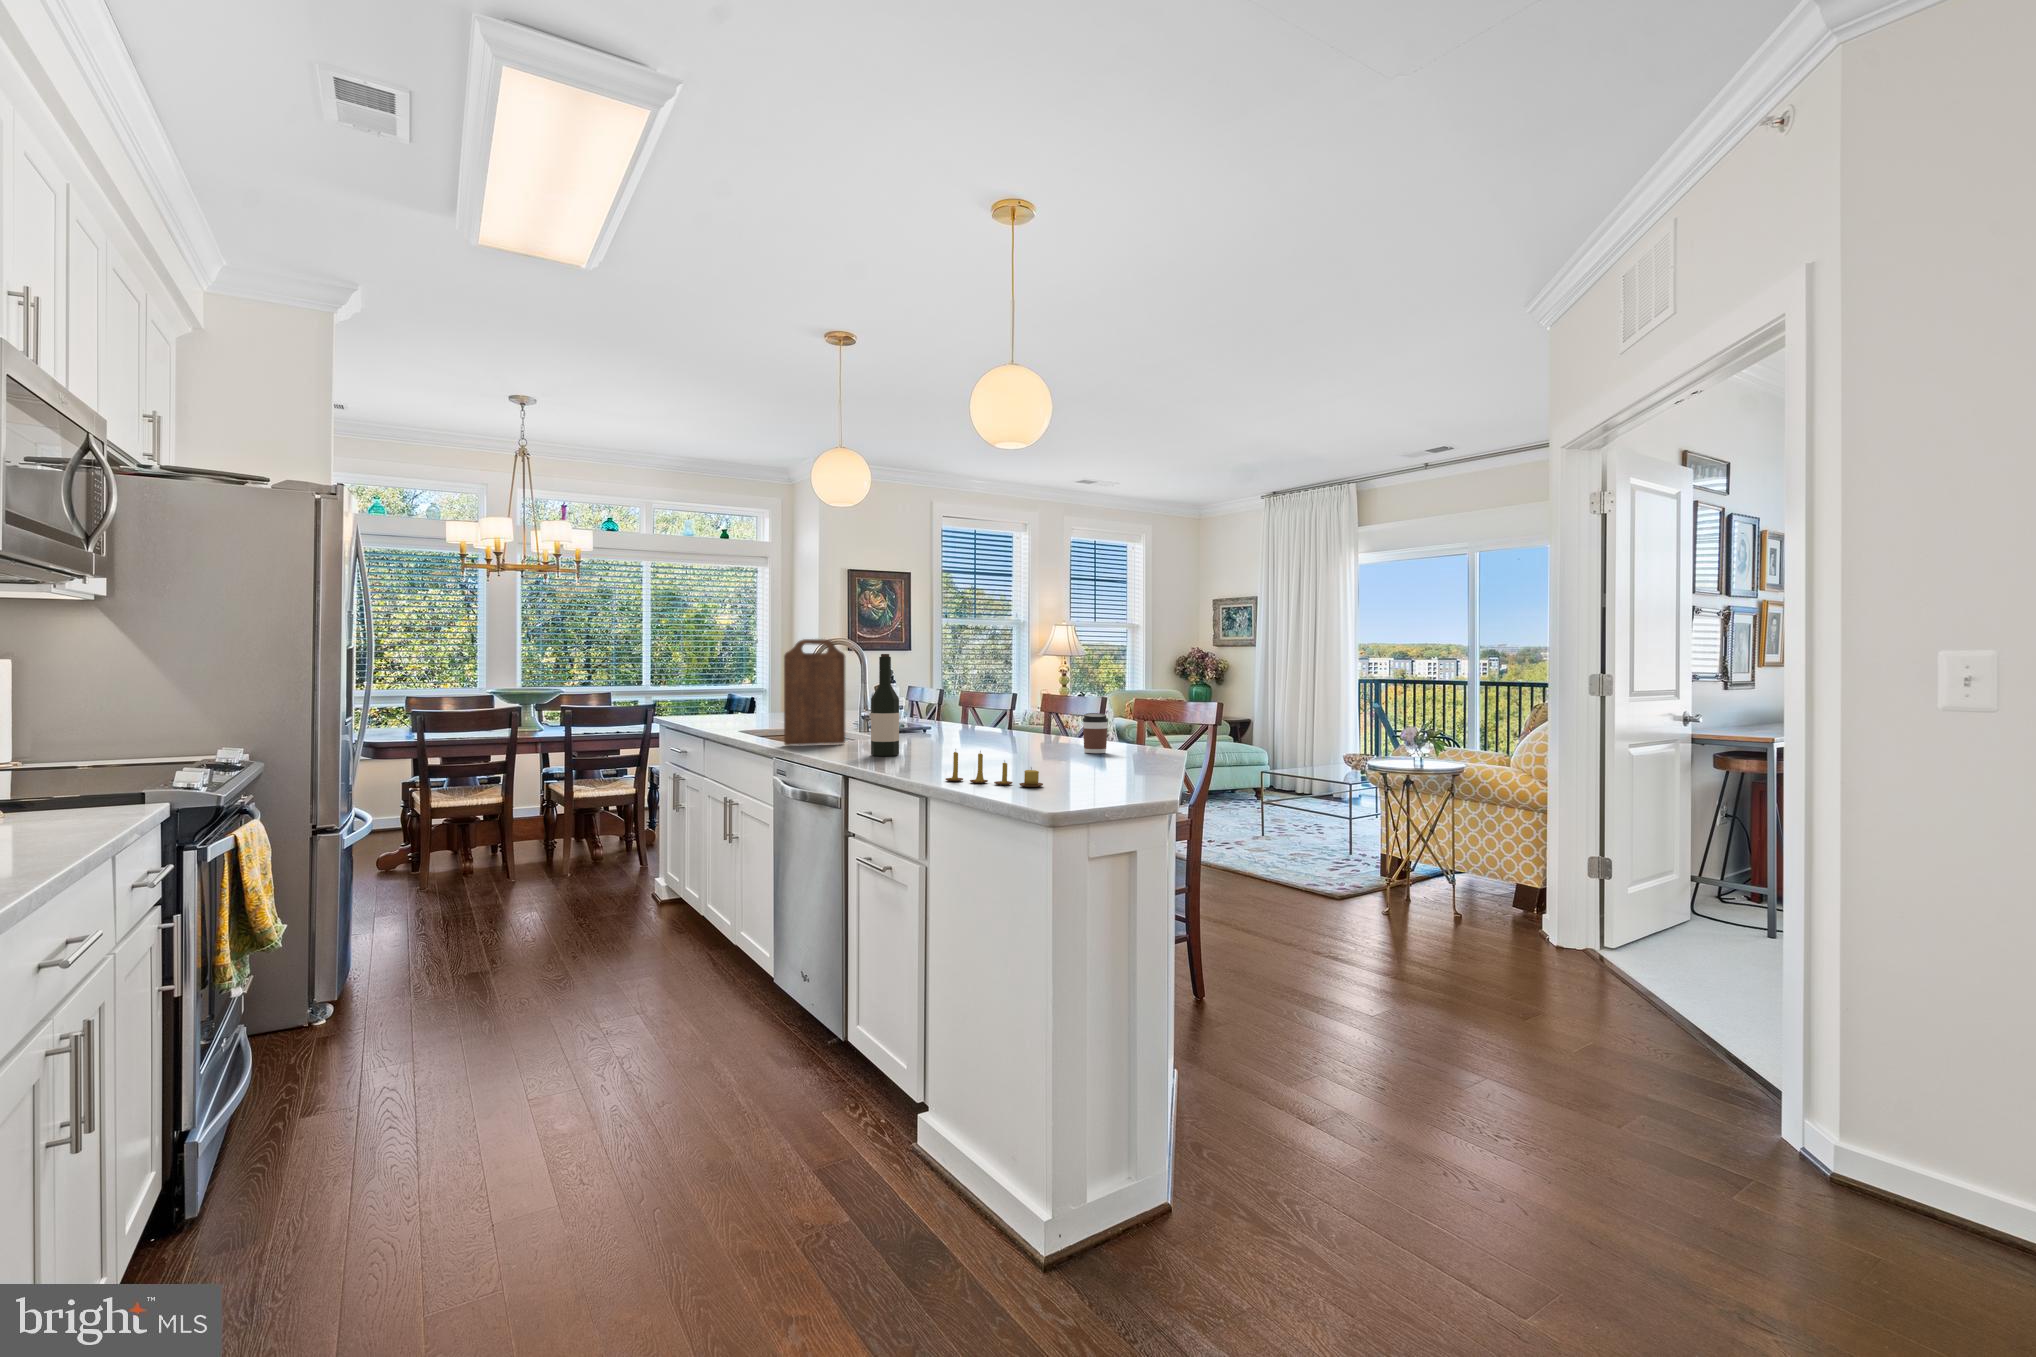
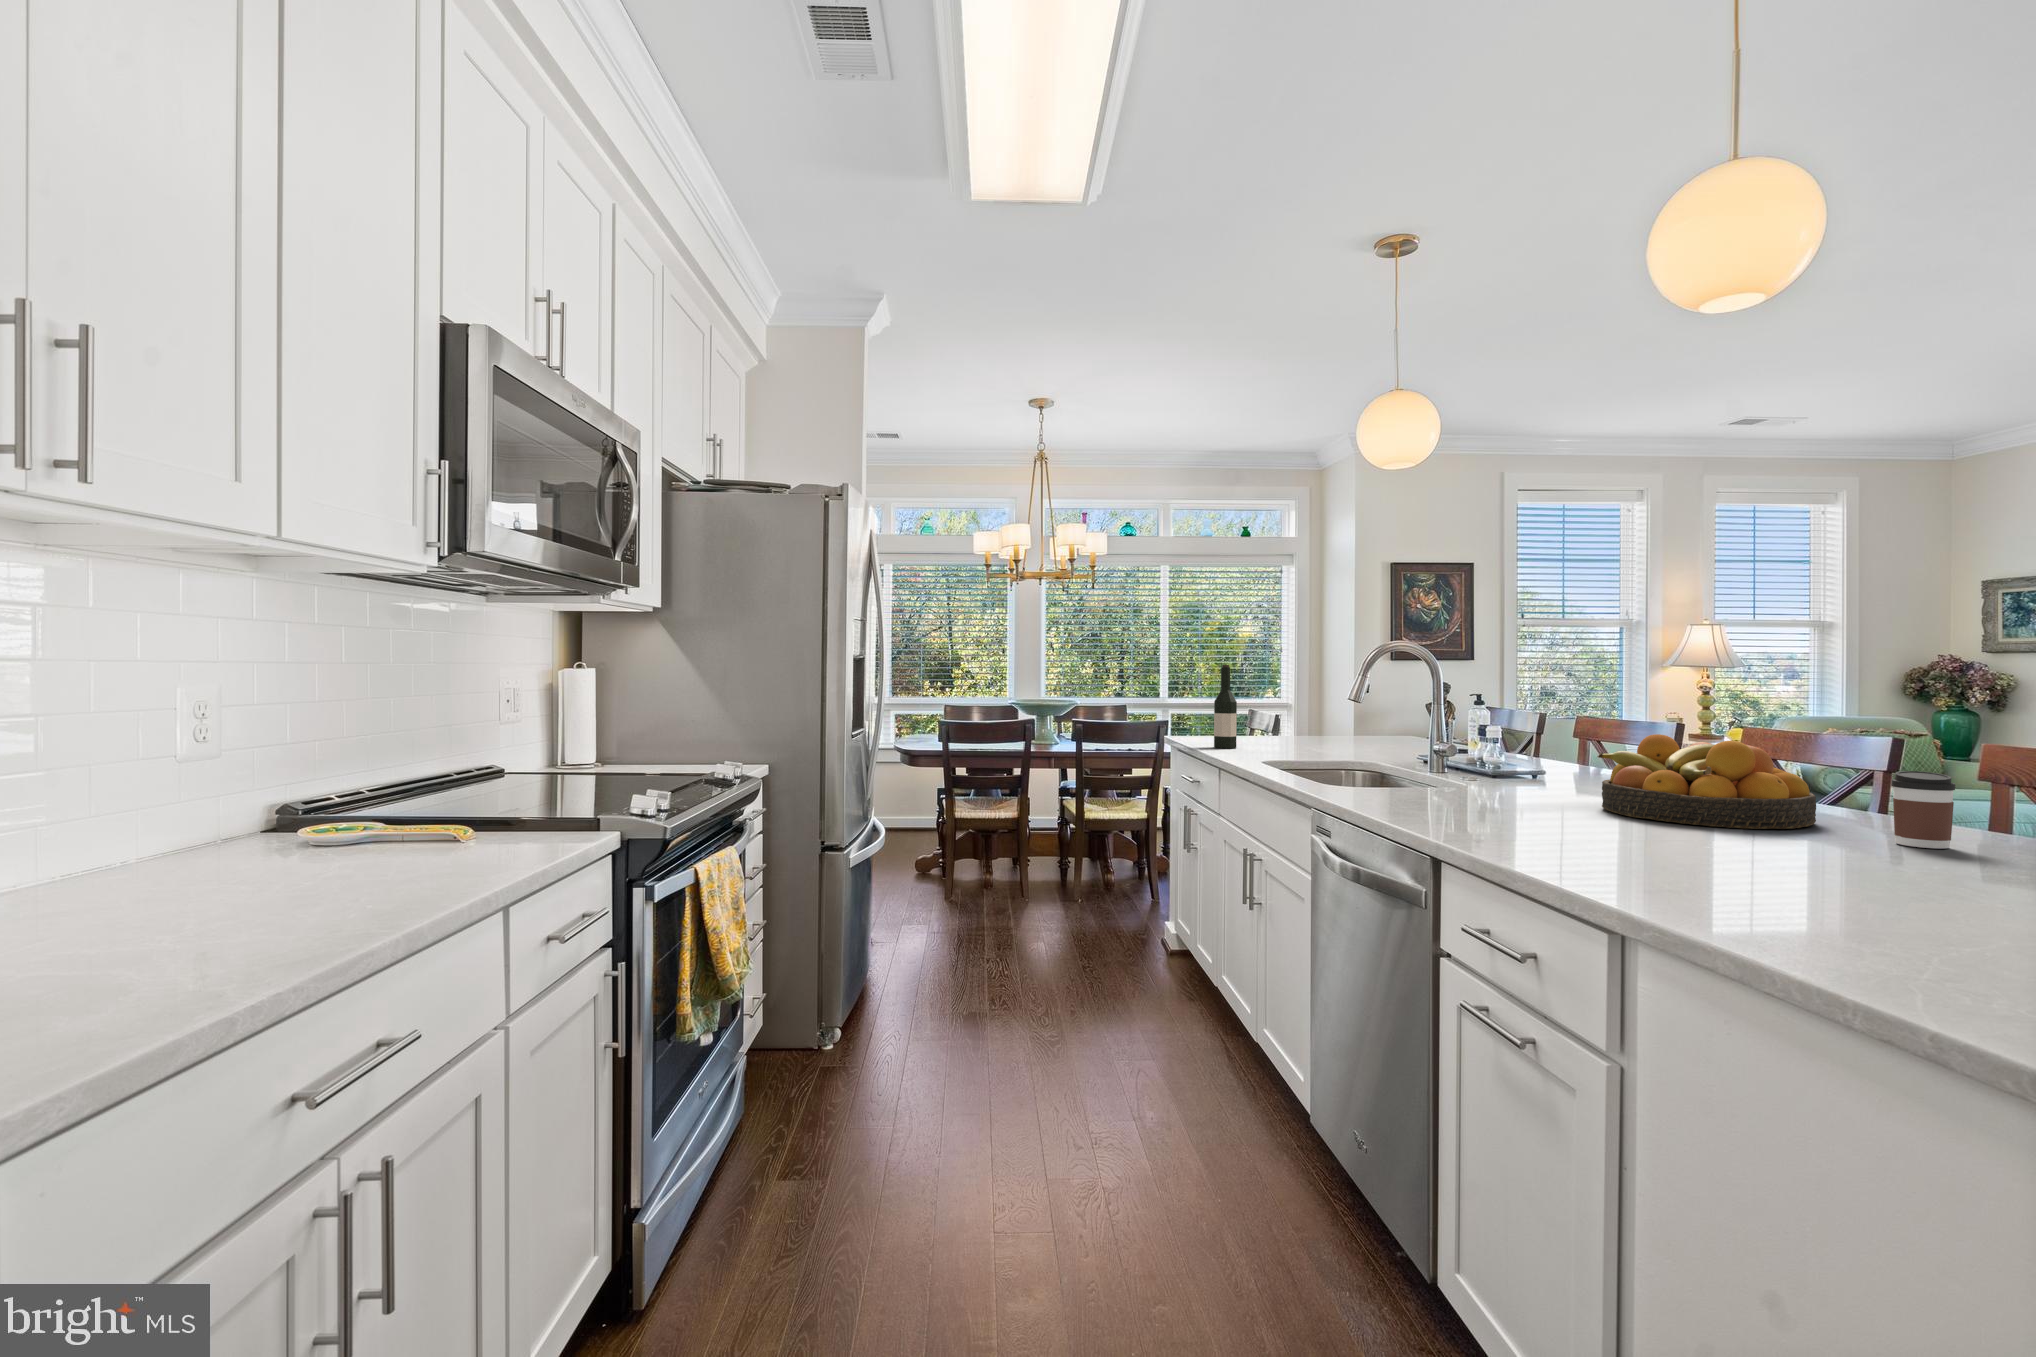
cutting board: present [784,639,845,746] -> none [1327,641,1419,793]
wine bottle: present [871,654,899,756] -> present [1214,665,1237,748]
fruit bowl: none [950,698,1057,751] -> present [1597,734,1816,829]
candle: present [946,751,1043,787] -> none [1656,843,1926,949]

